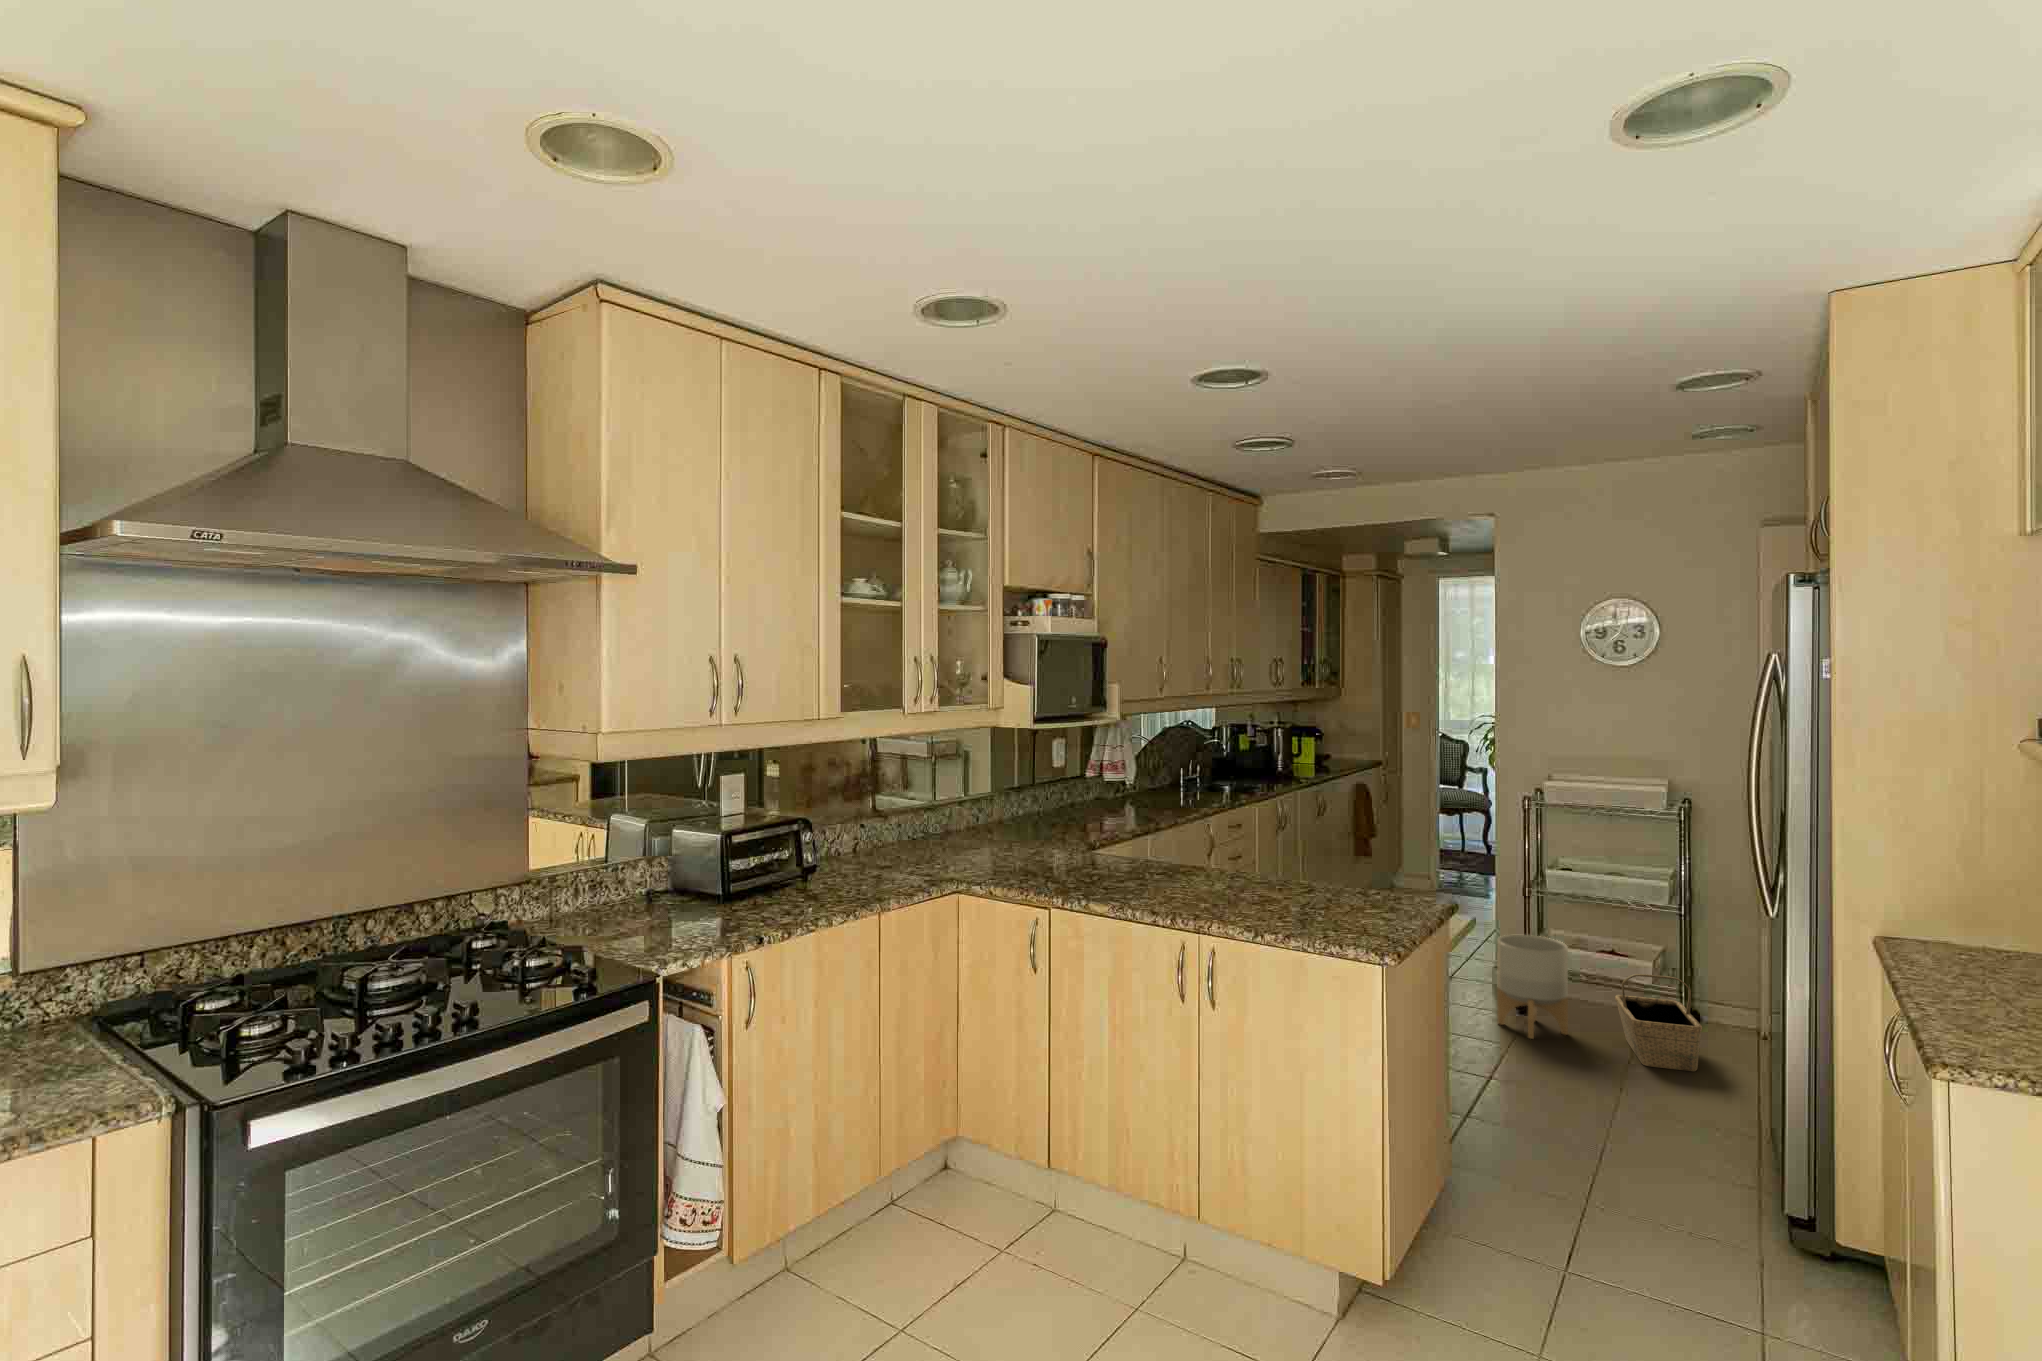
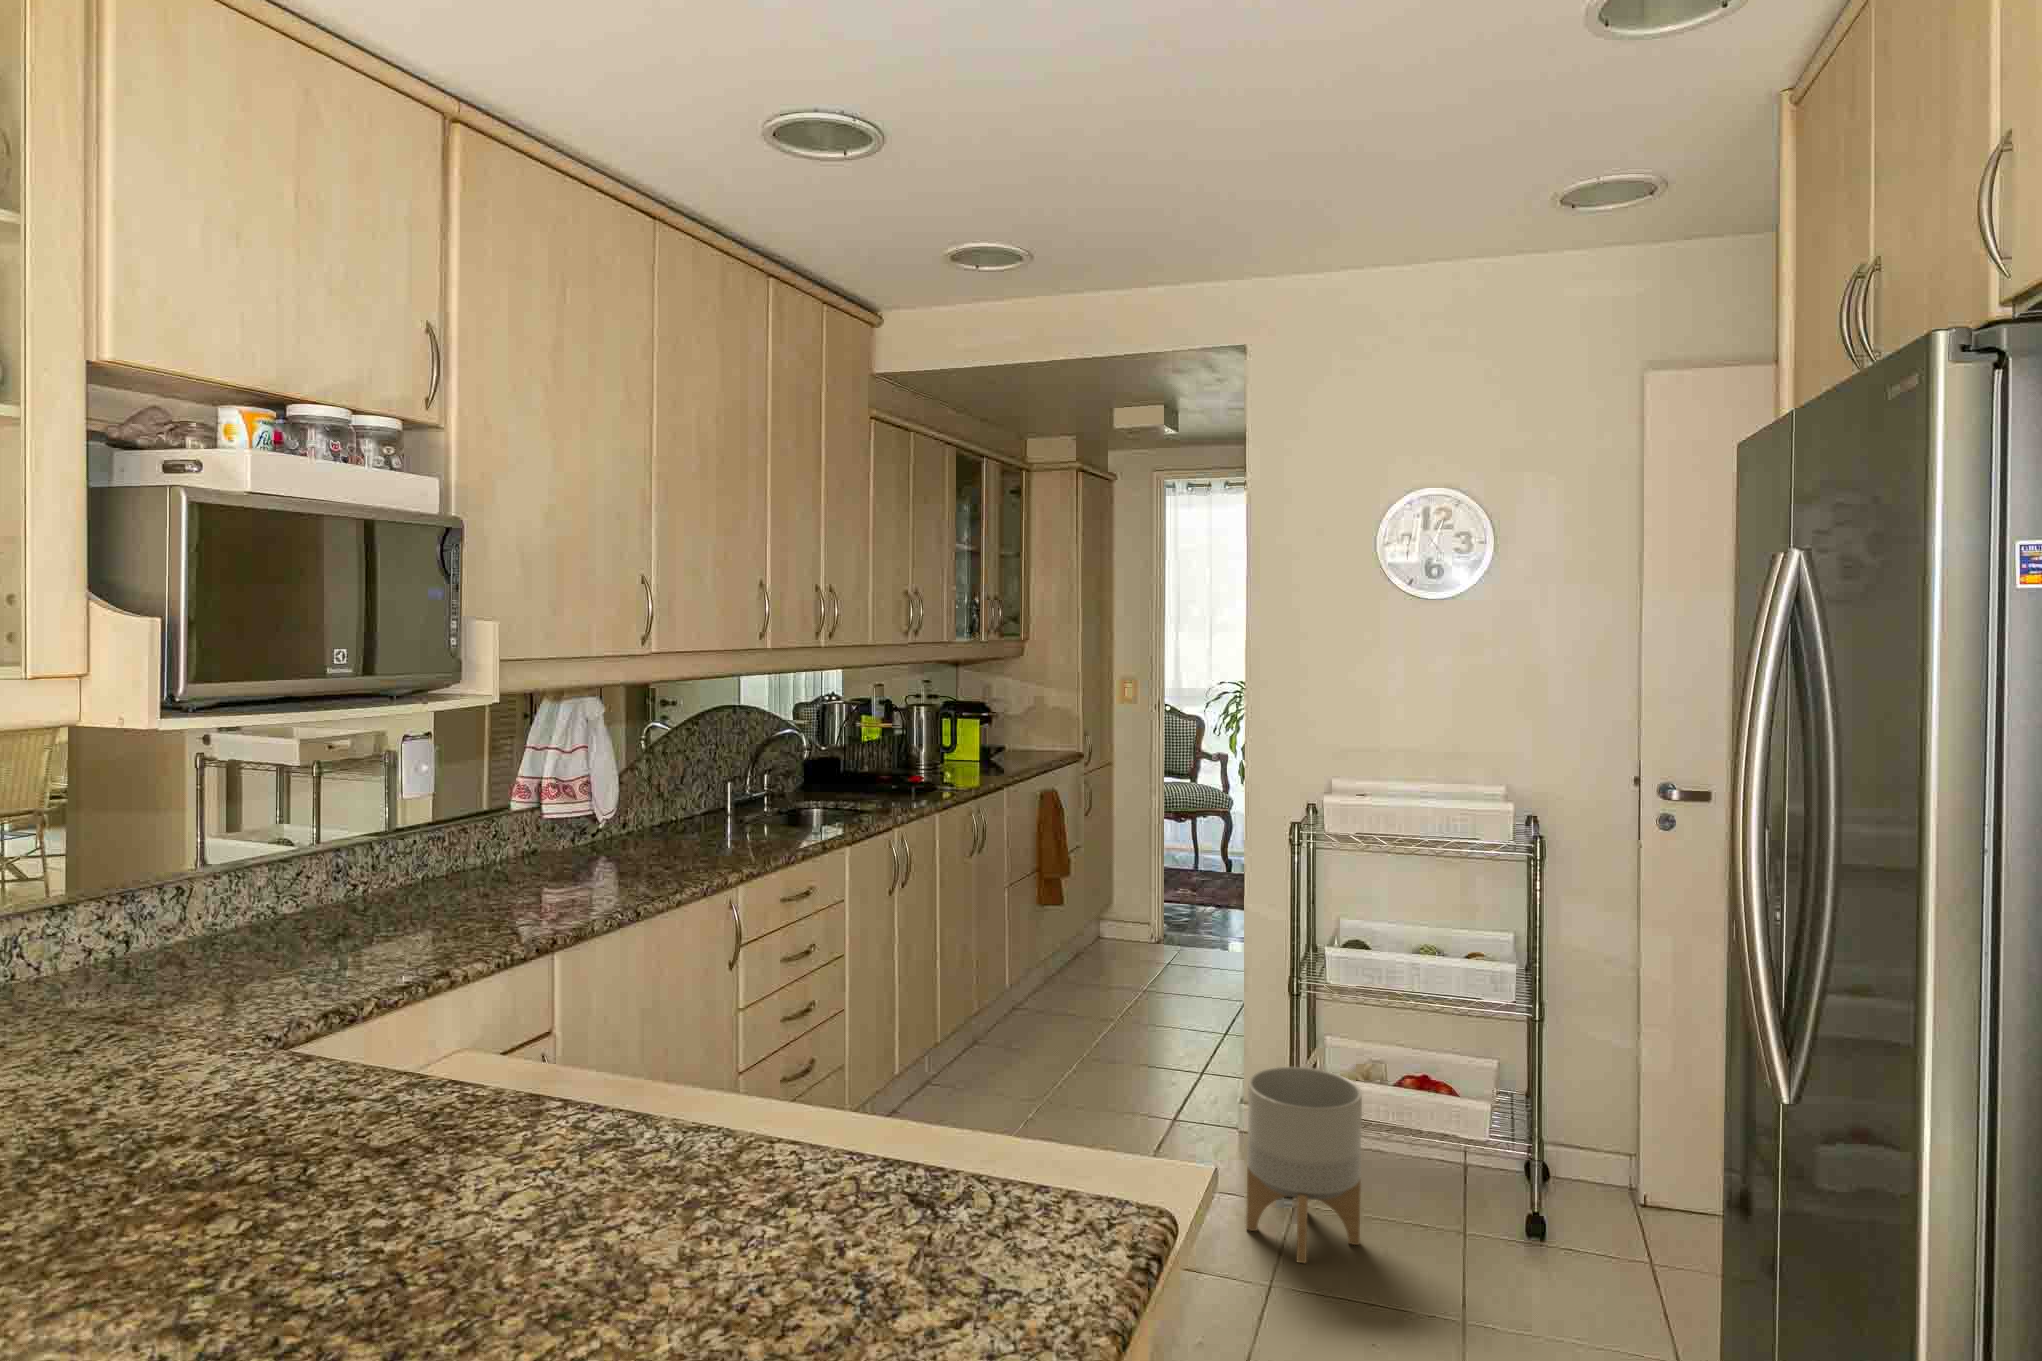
basket: present [1615,974,1702,1072] -> none [1435,1140,1584,1319]

